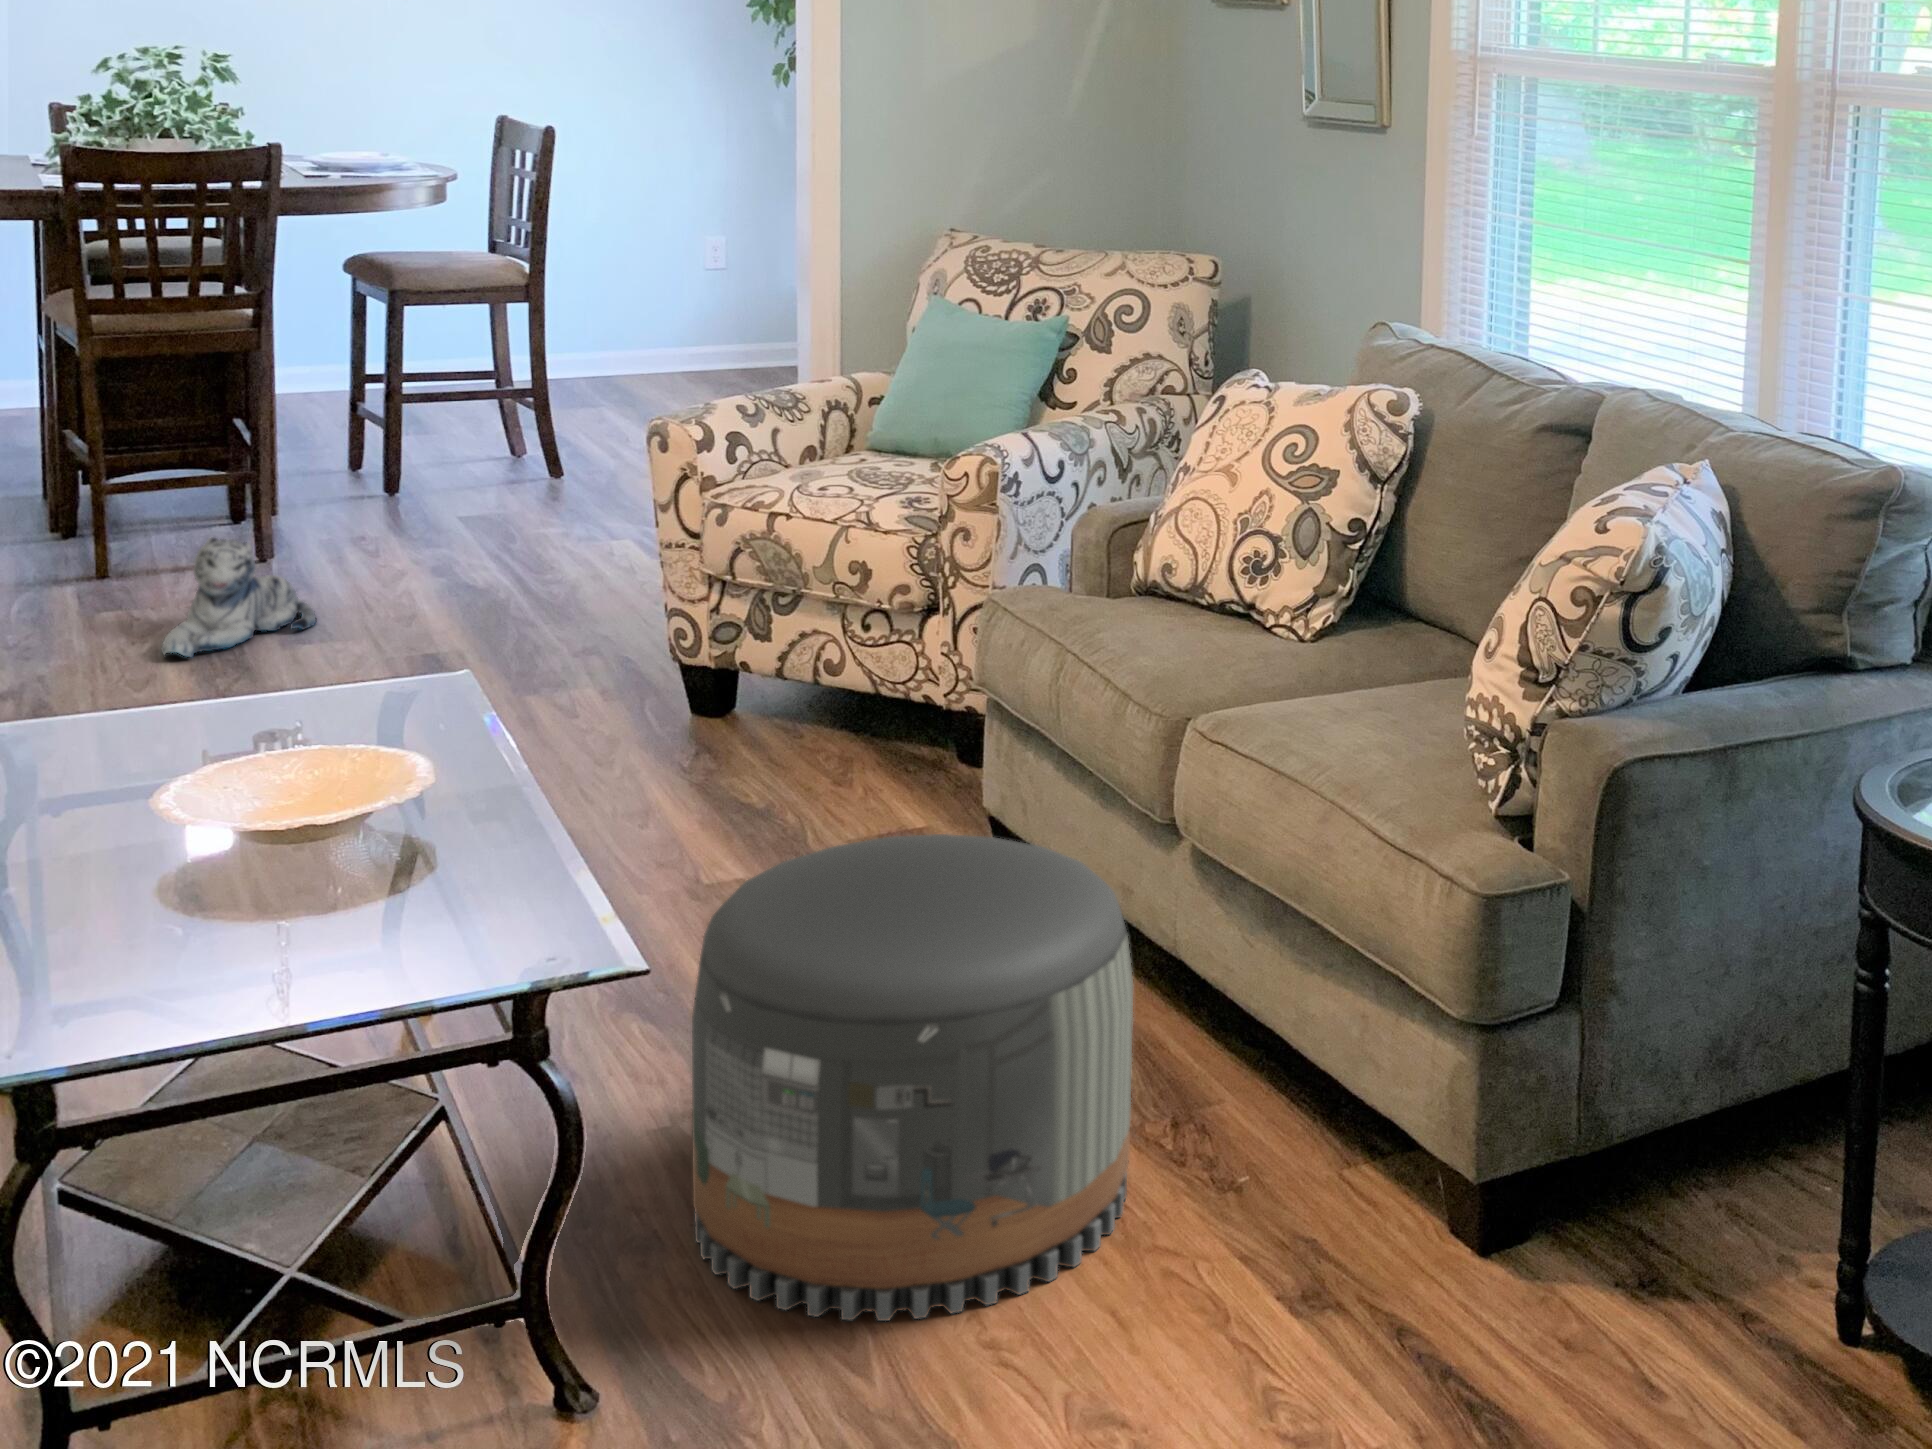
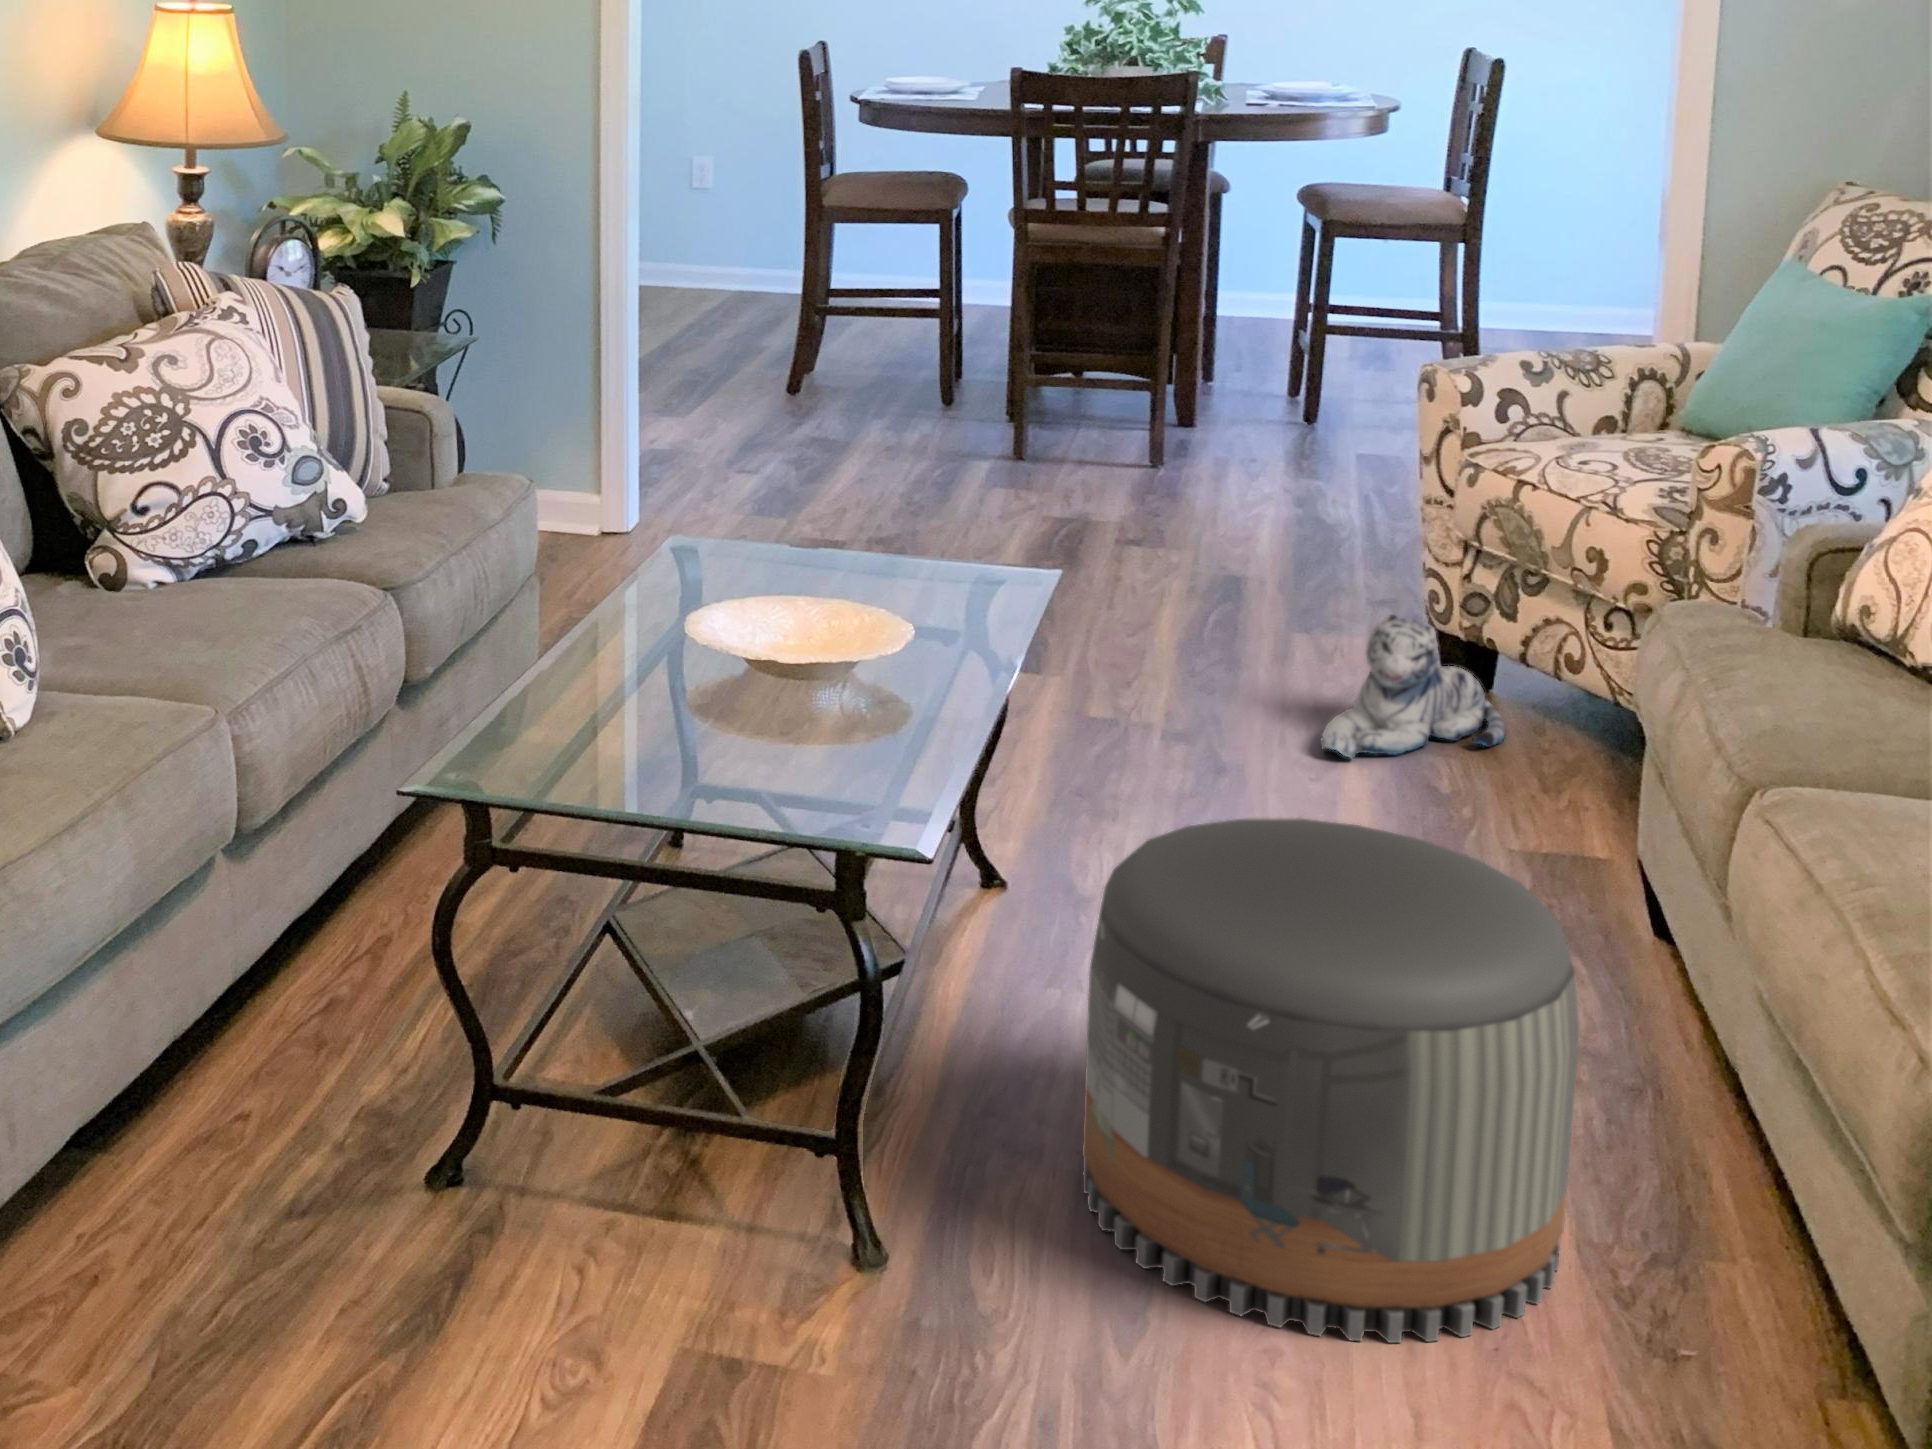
plush toy: present [162,538,317,657] -> present [1320,614,1506,758]

